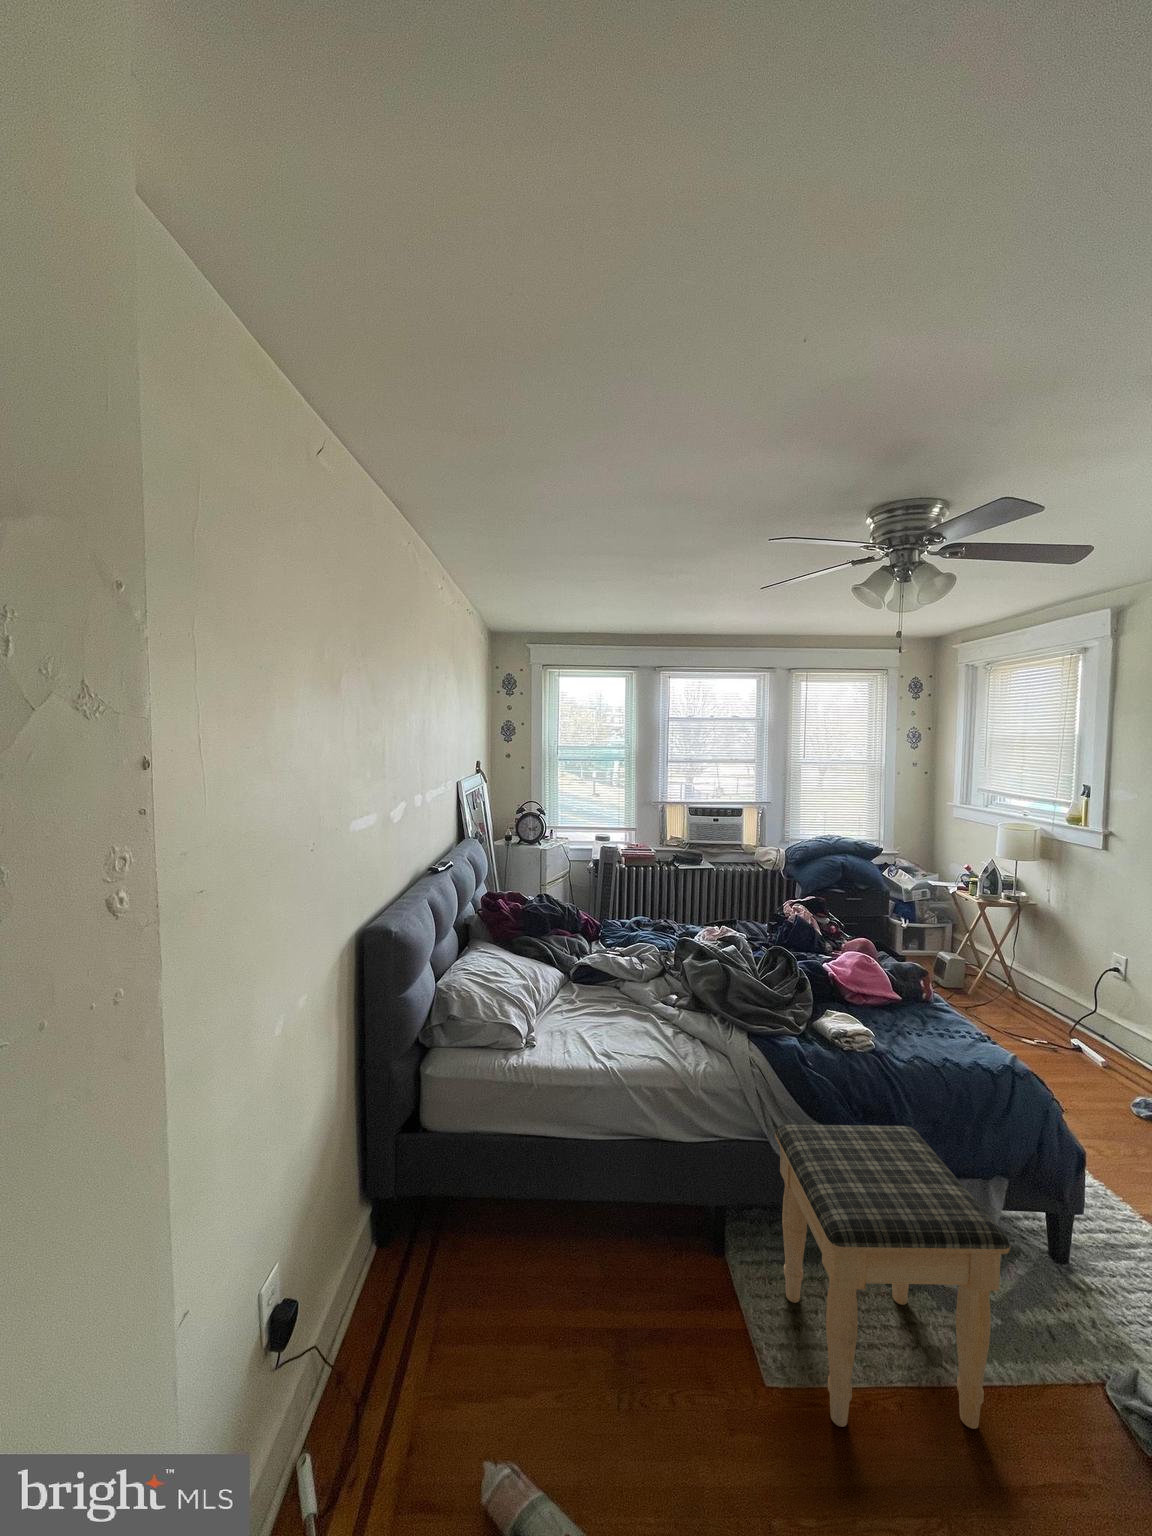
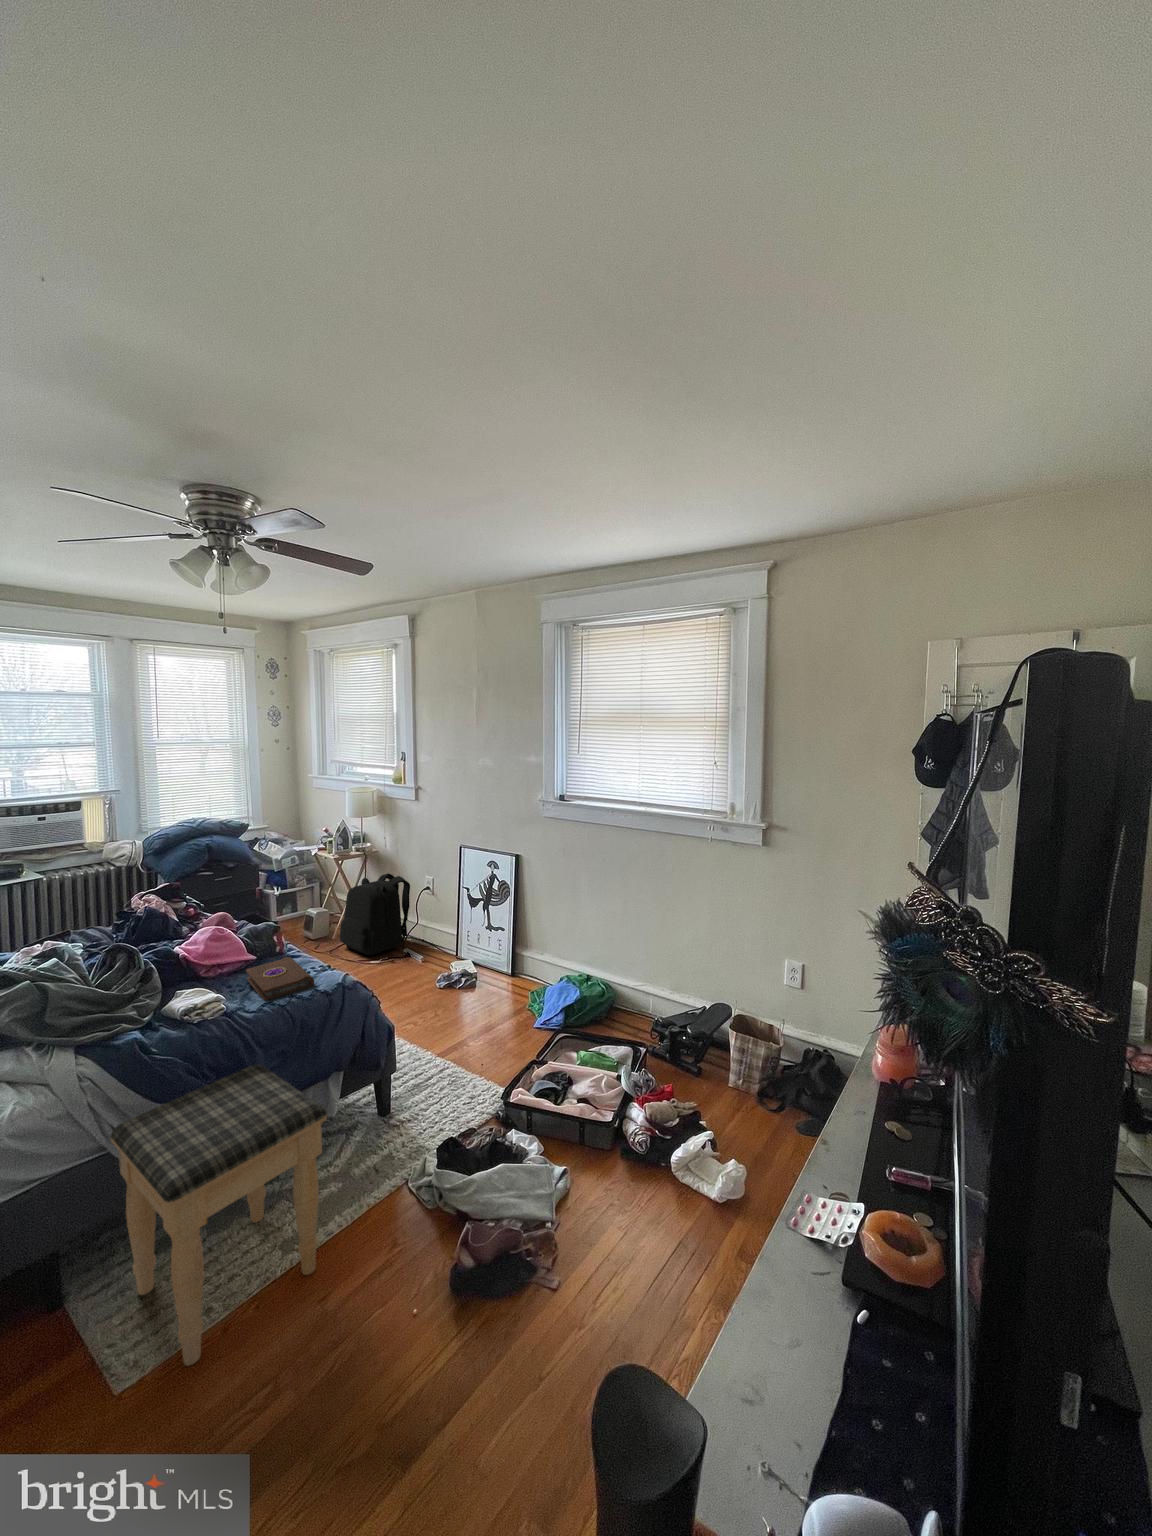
backpack: none [979,934,1086,1033] -> present [340,873,410,955]
book: none [892,1009,976,1062] -> present [246,957,314,1000]

